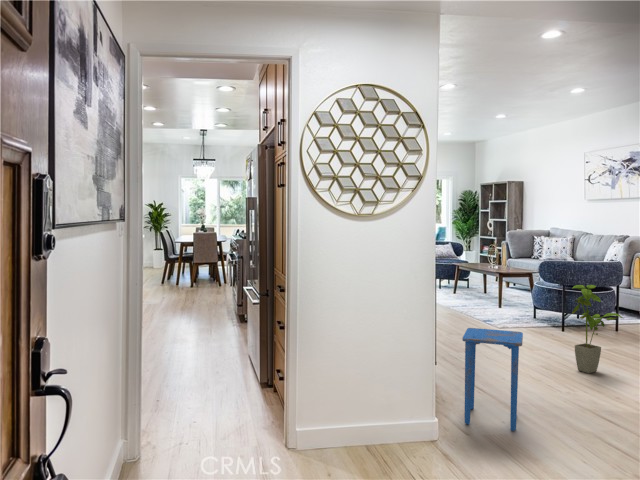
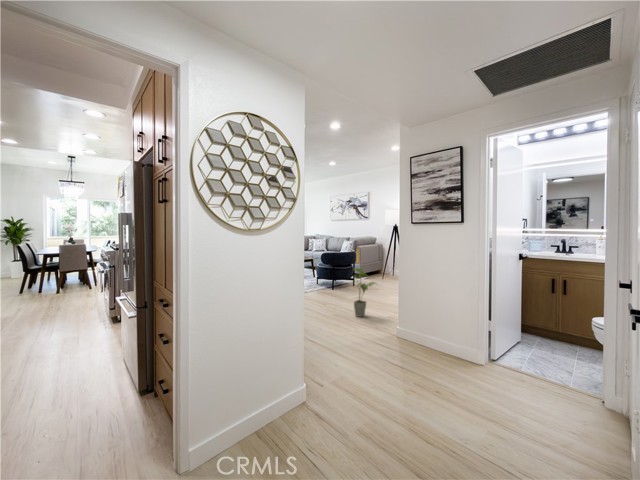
side table: present [462,328,523,431] -> none [314,305,357,378]

